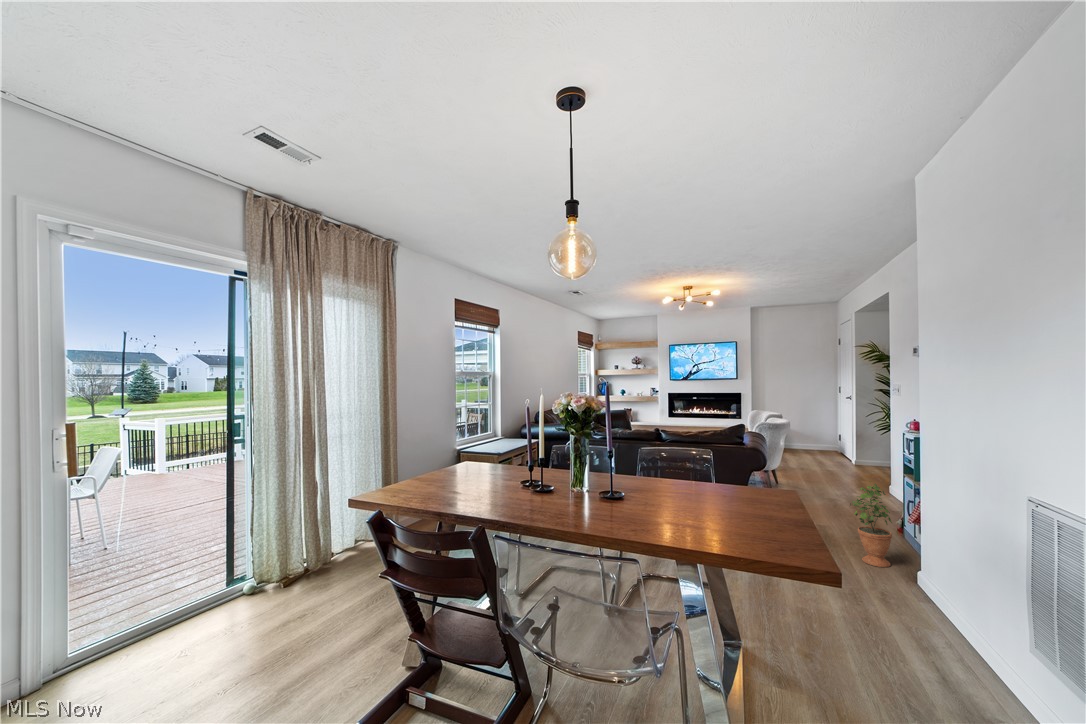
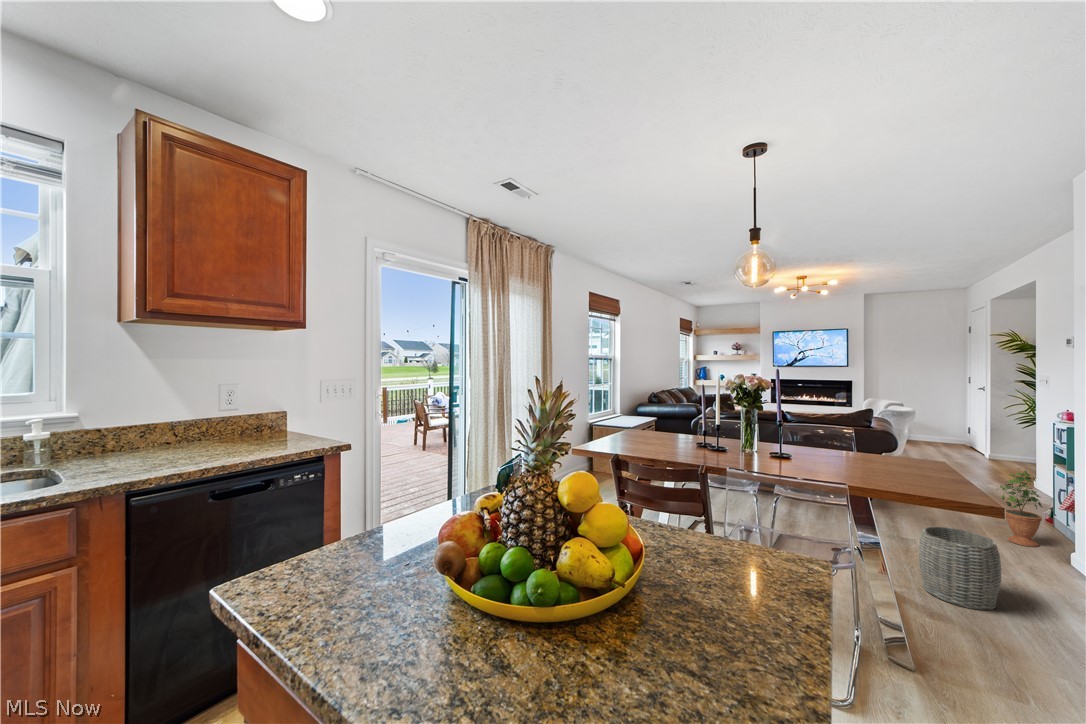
woven basket: none [760,559,842,665] -> present [919,527,1001,610]

